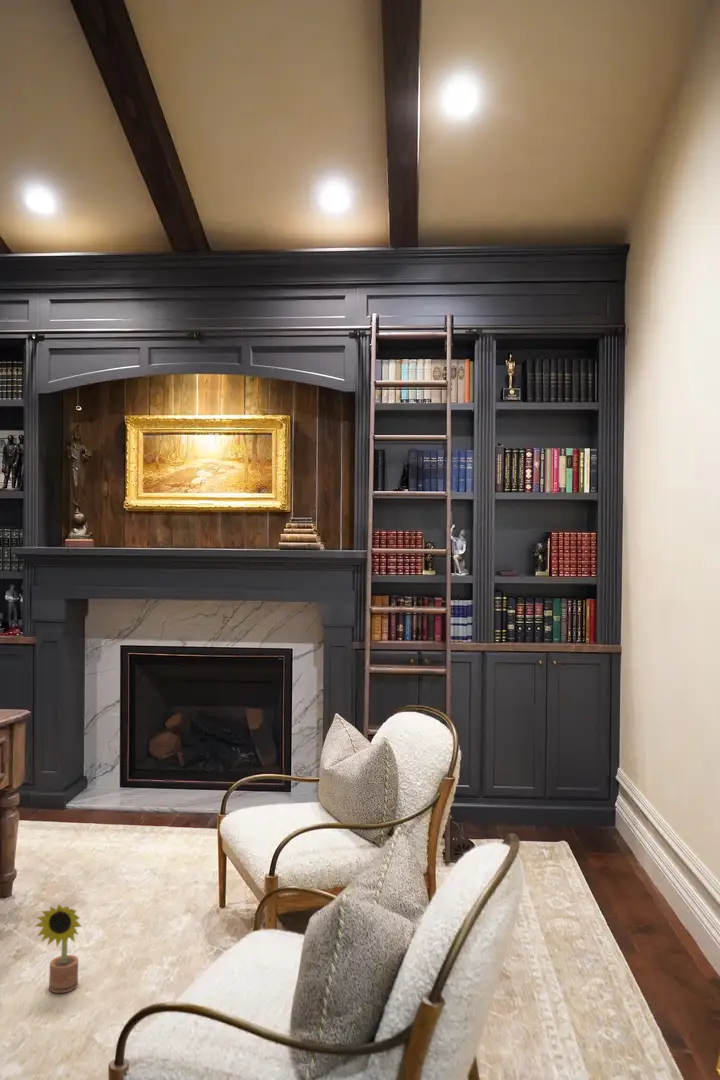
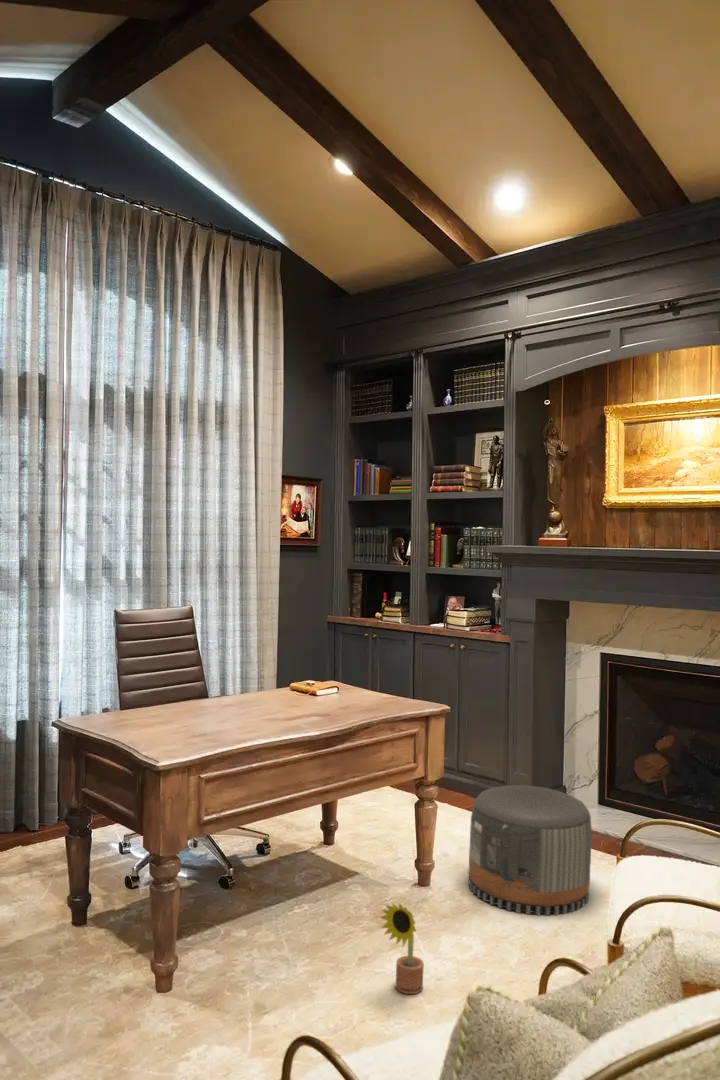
pouf: none [51,774,169,894] -> present [469,785,592,915]

